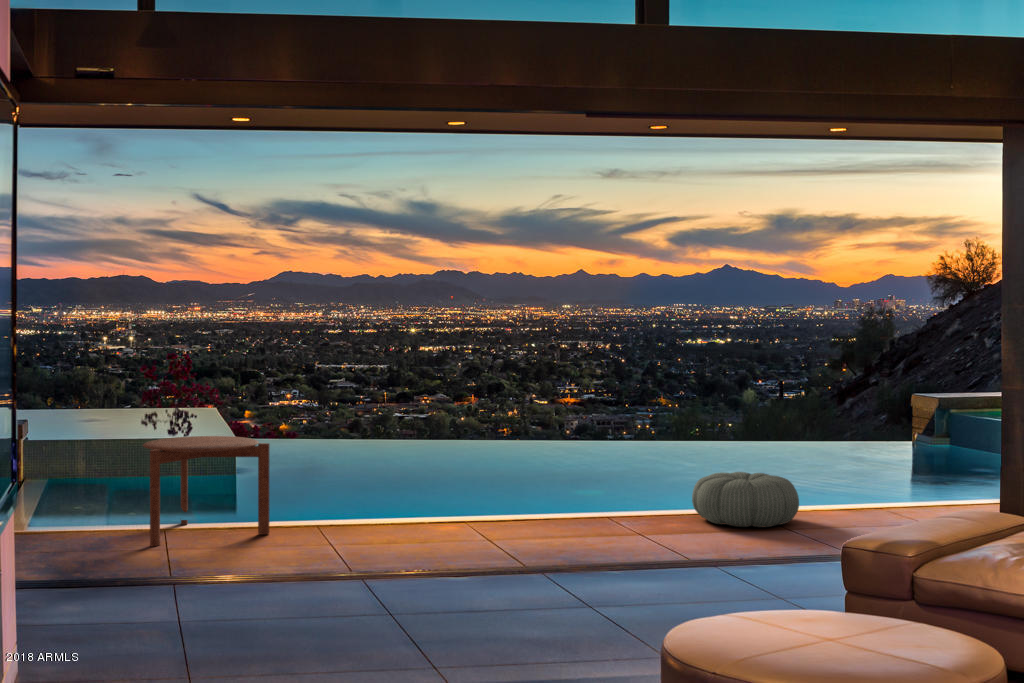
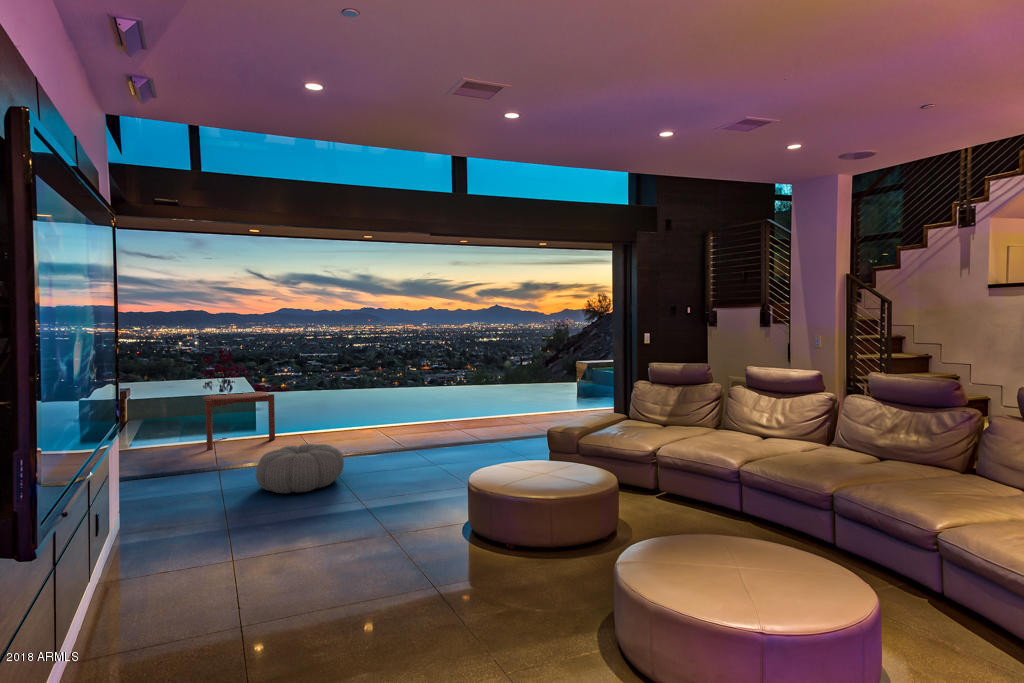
pouf: present [692,472,799,527] -> present [256,444,344,493]

